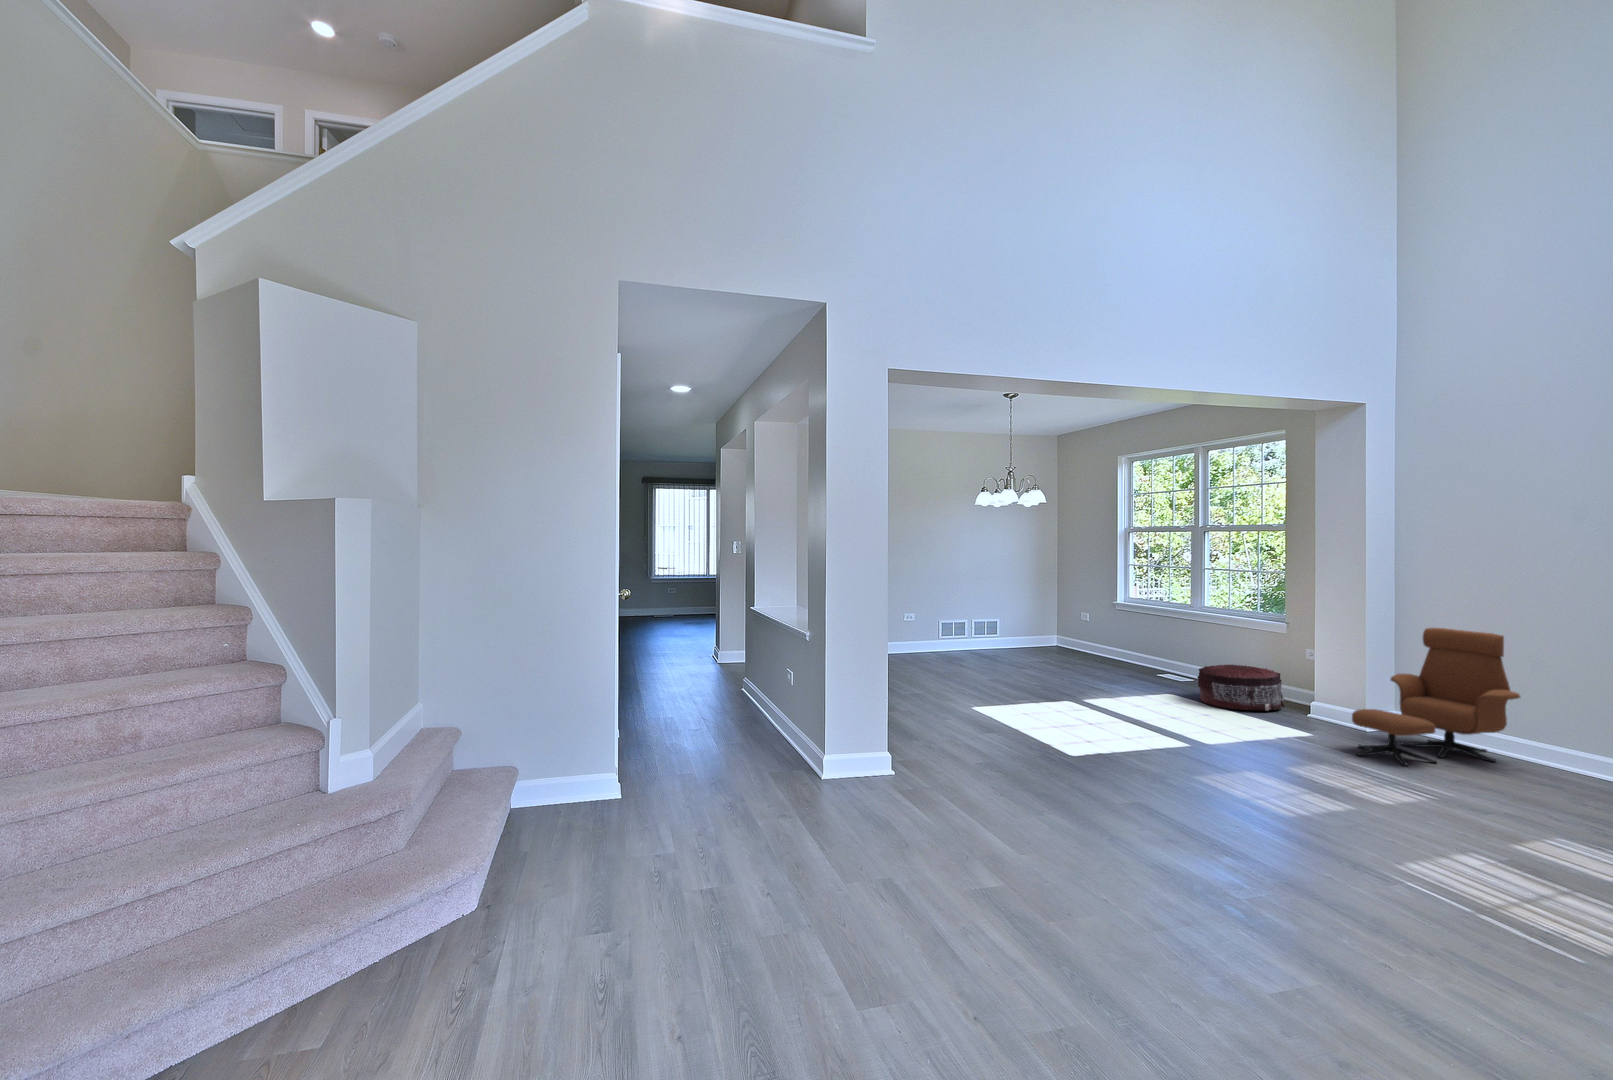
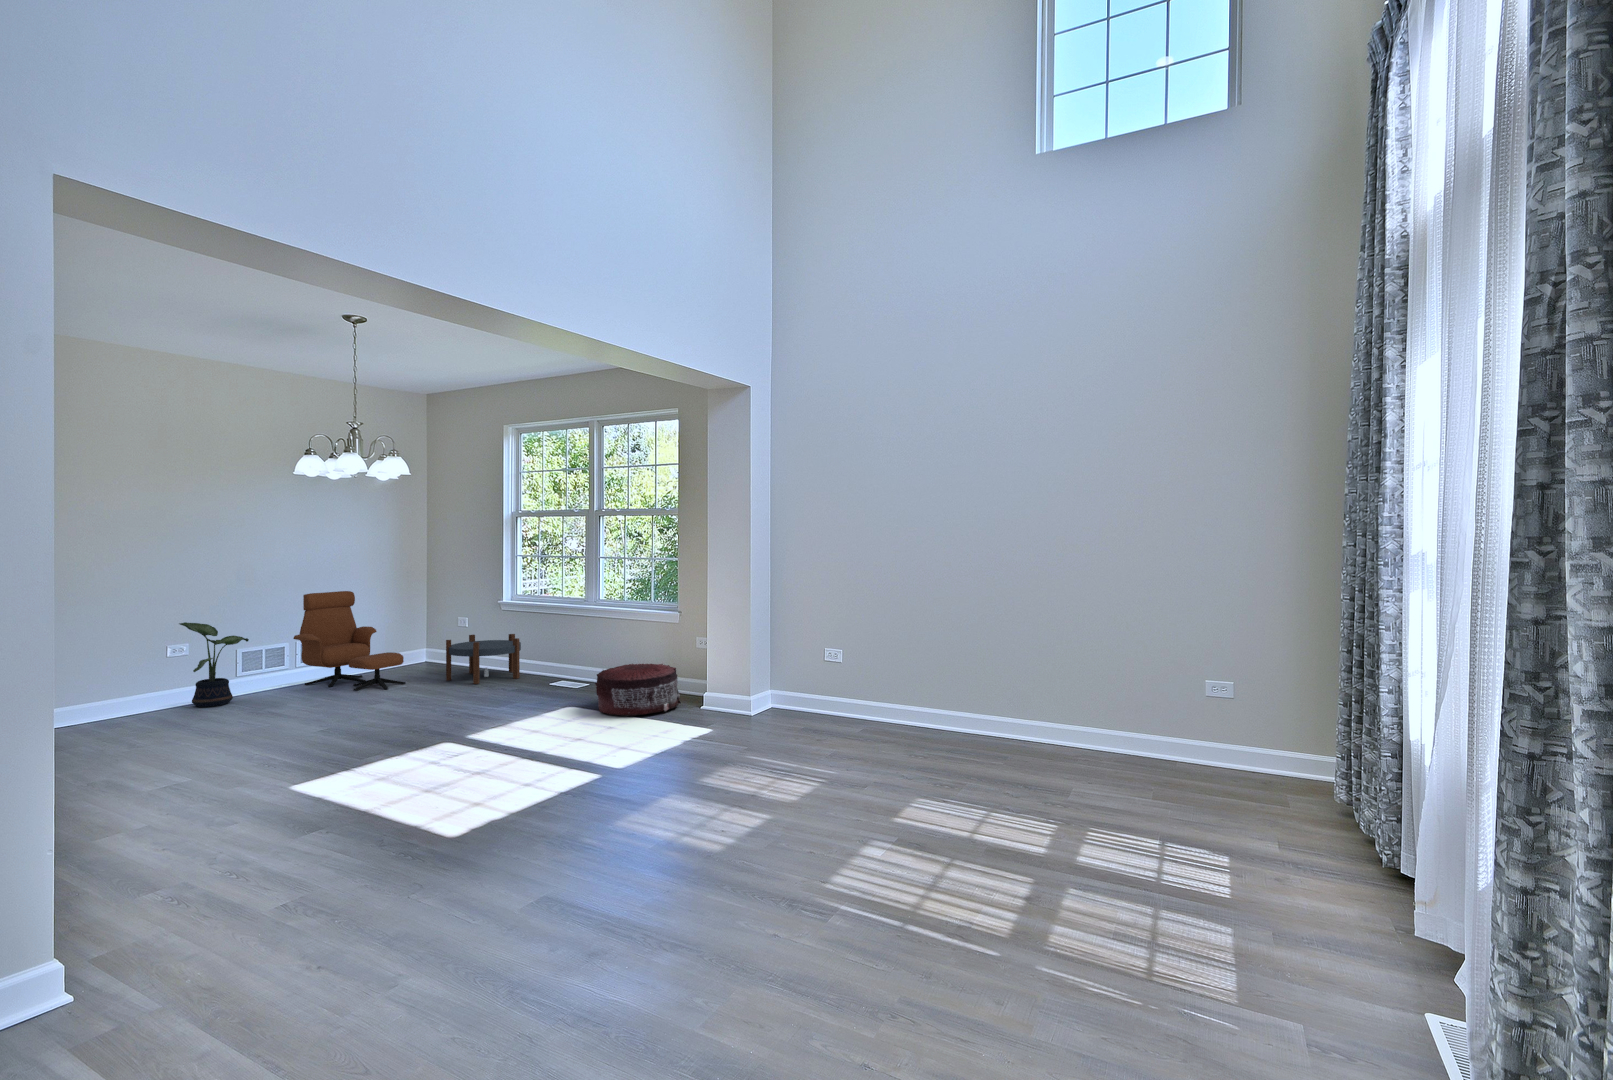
potted plant: none [907,600,944,656] -> present [179,622,249,707]
side table: none [1072,627,1133,667] -> present [446,634,521,684]
lounge chair: present [1352,628,1520,765] -> present [293,591,405,691]

